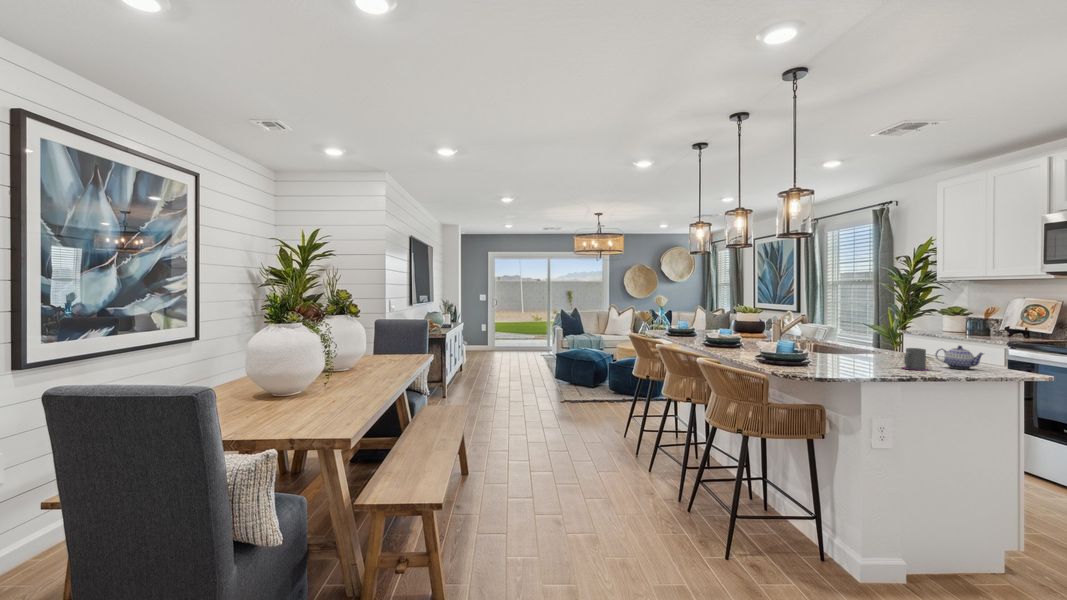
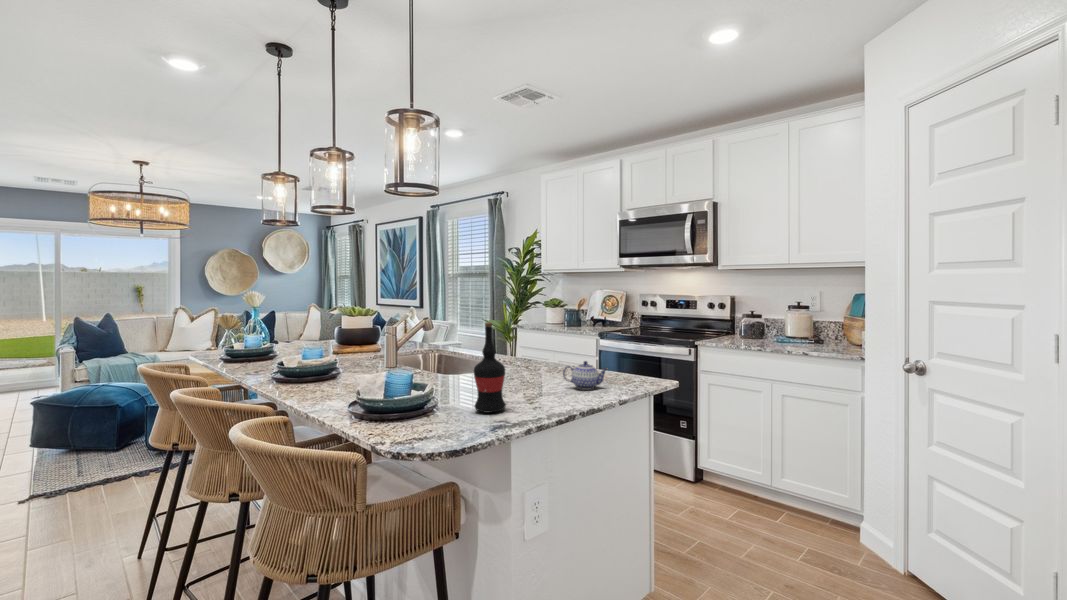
wine bottle: none [848,306,875,370] -> present [474,322,506,413]
mug: present [902,348,928,371] -> none [532,370,561,401]

